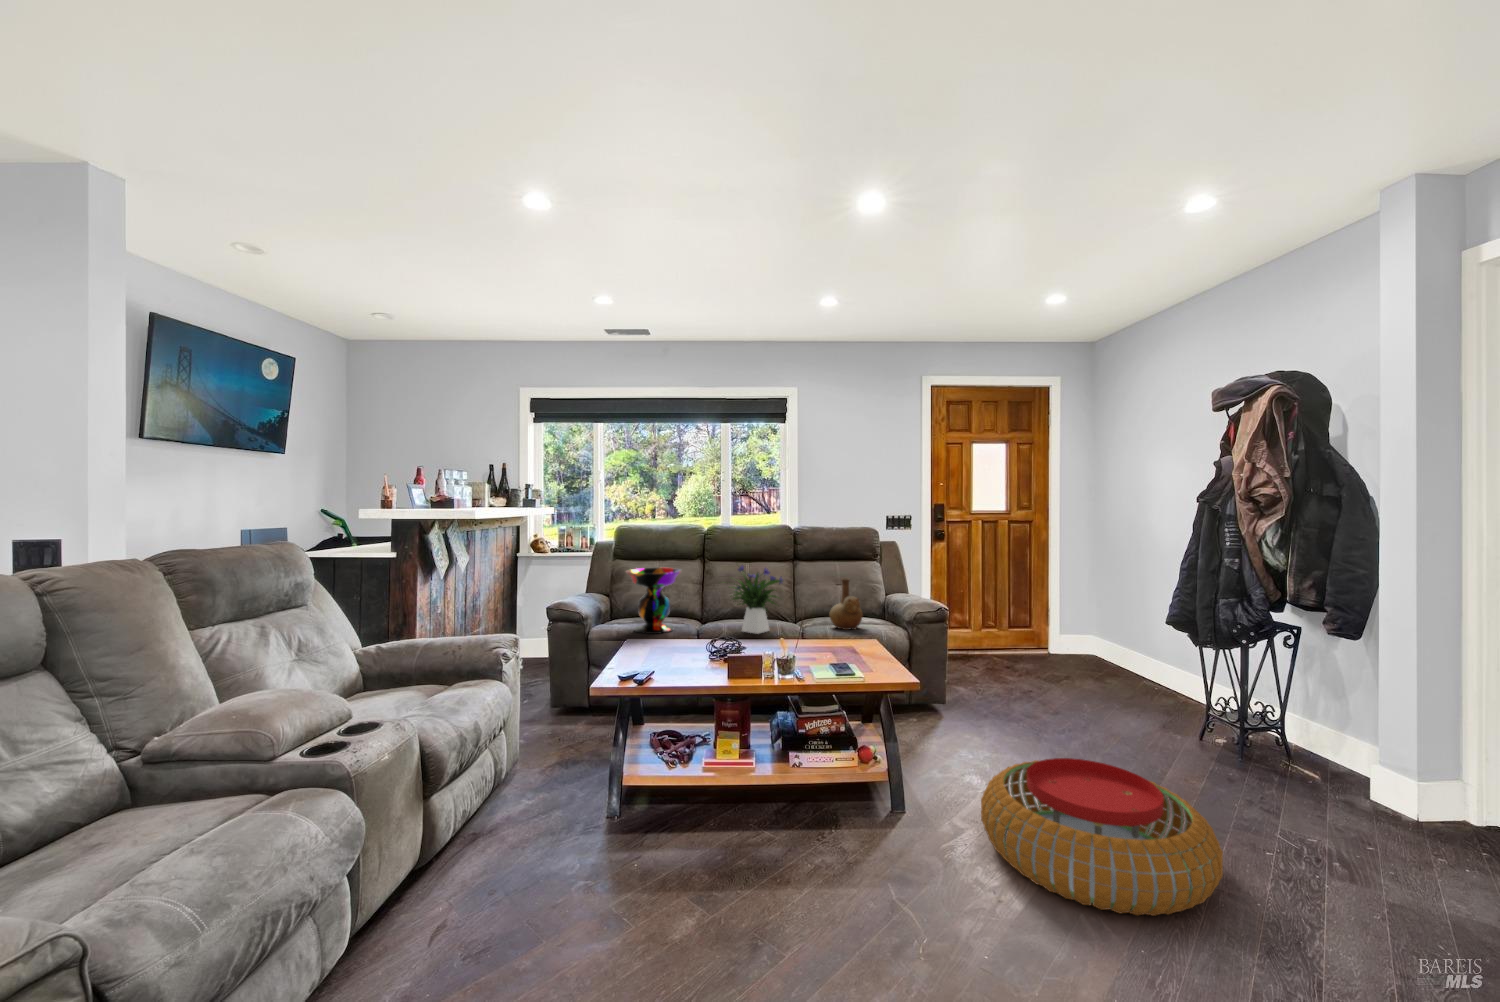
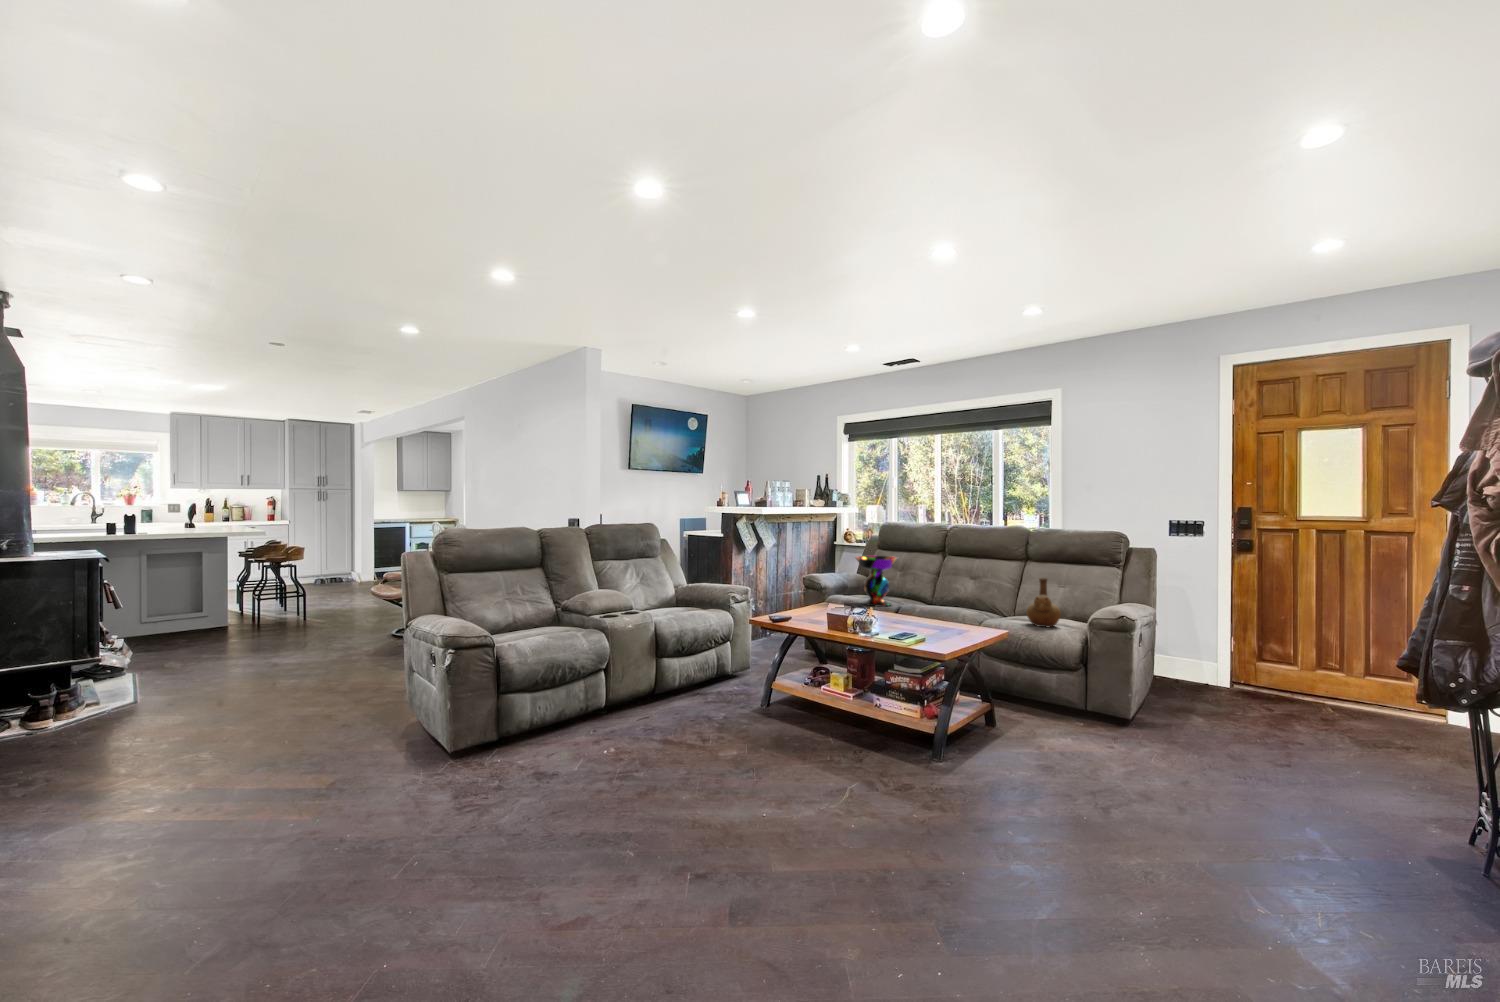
flower arrangement: present [733,566,783,634] -> none [918,555,977,617]
pouf: present [981,758,1223,916] -> none [938,737,1145,869]

